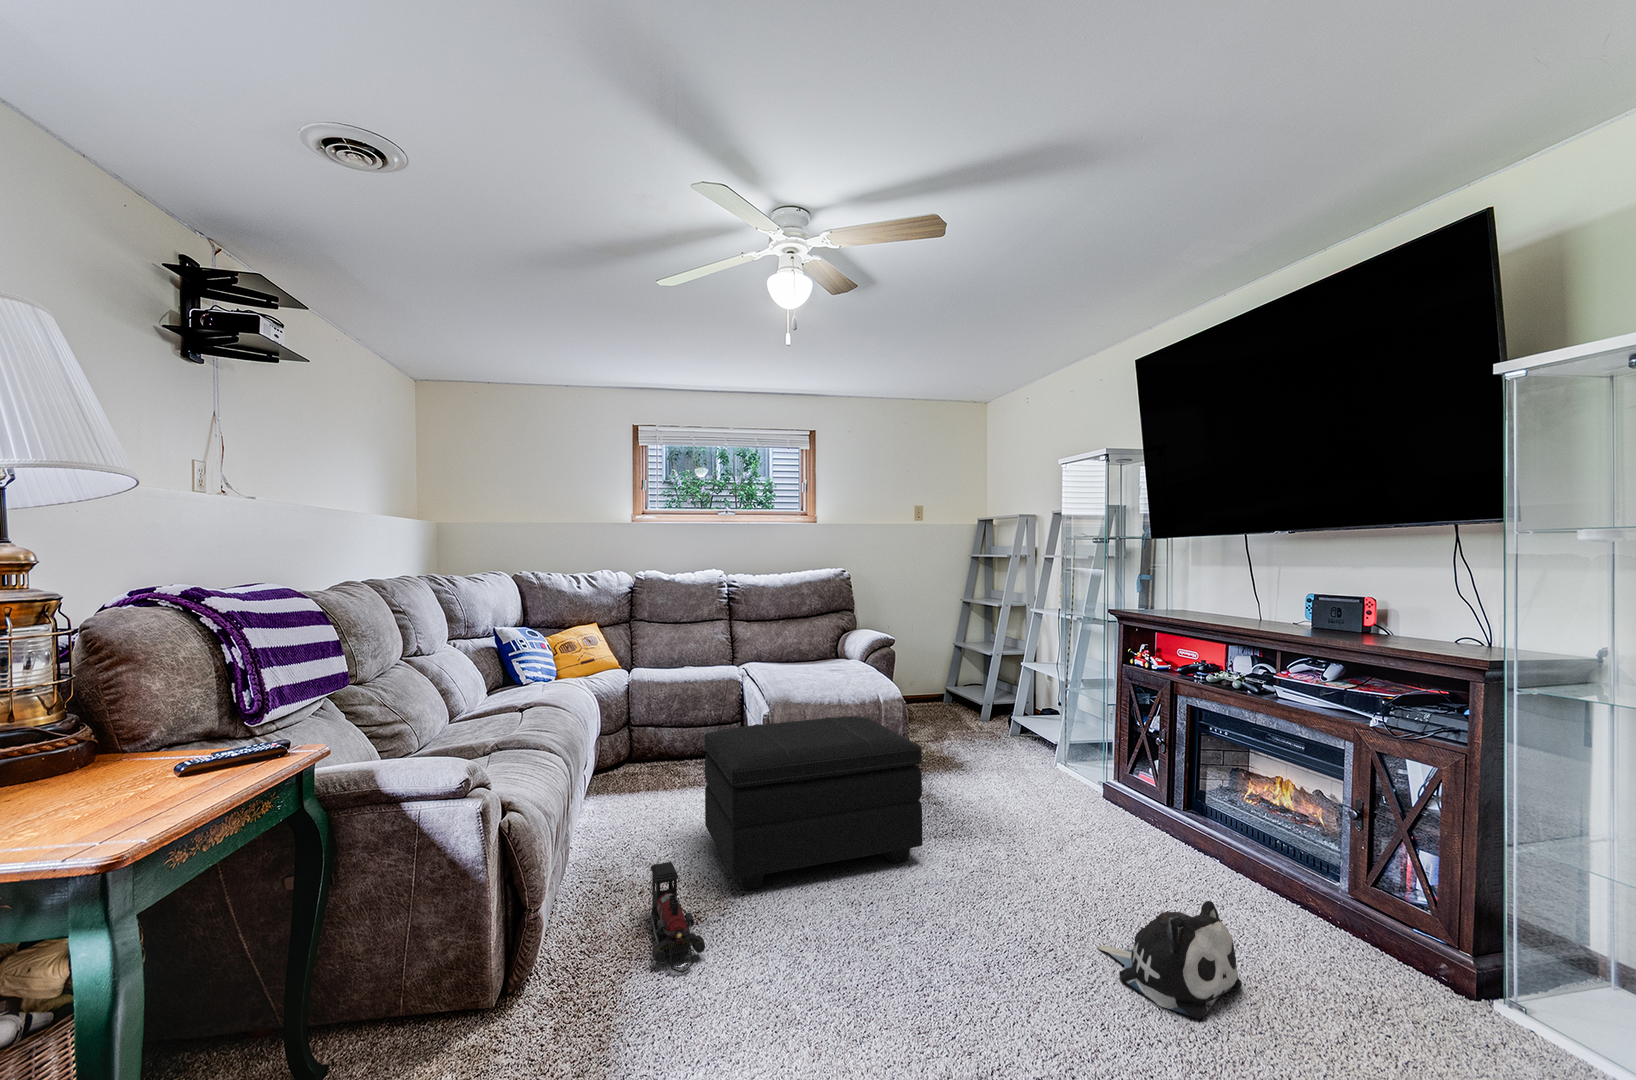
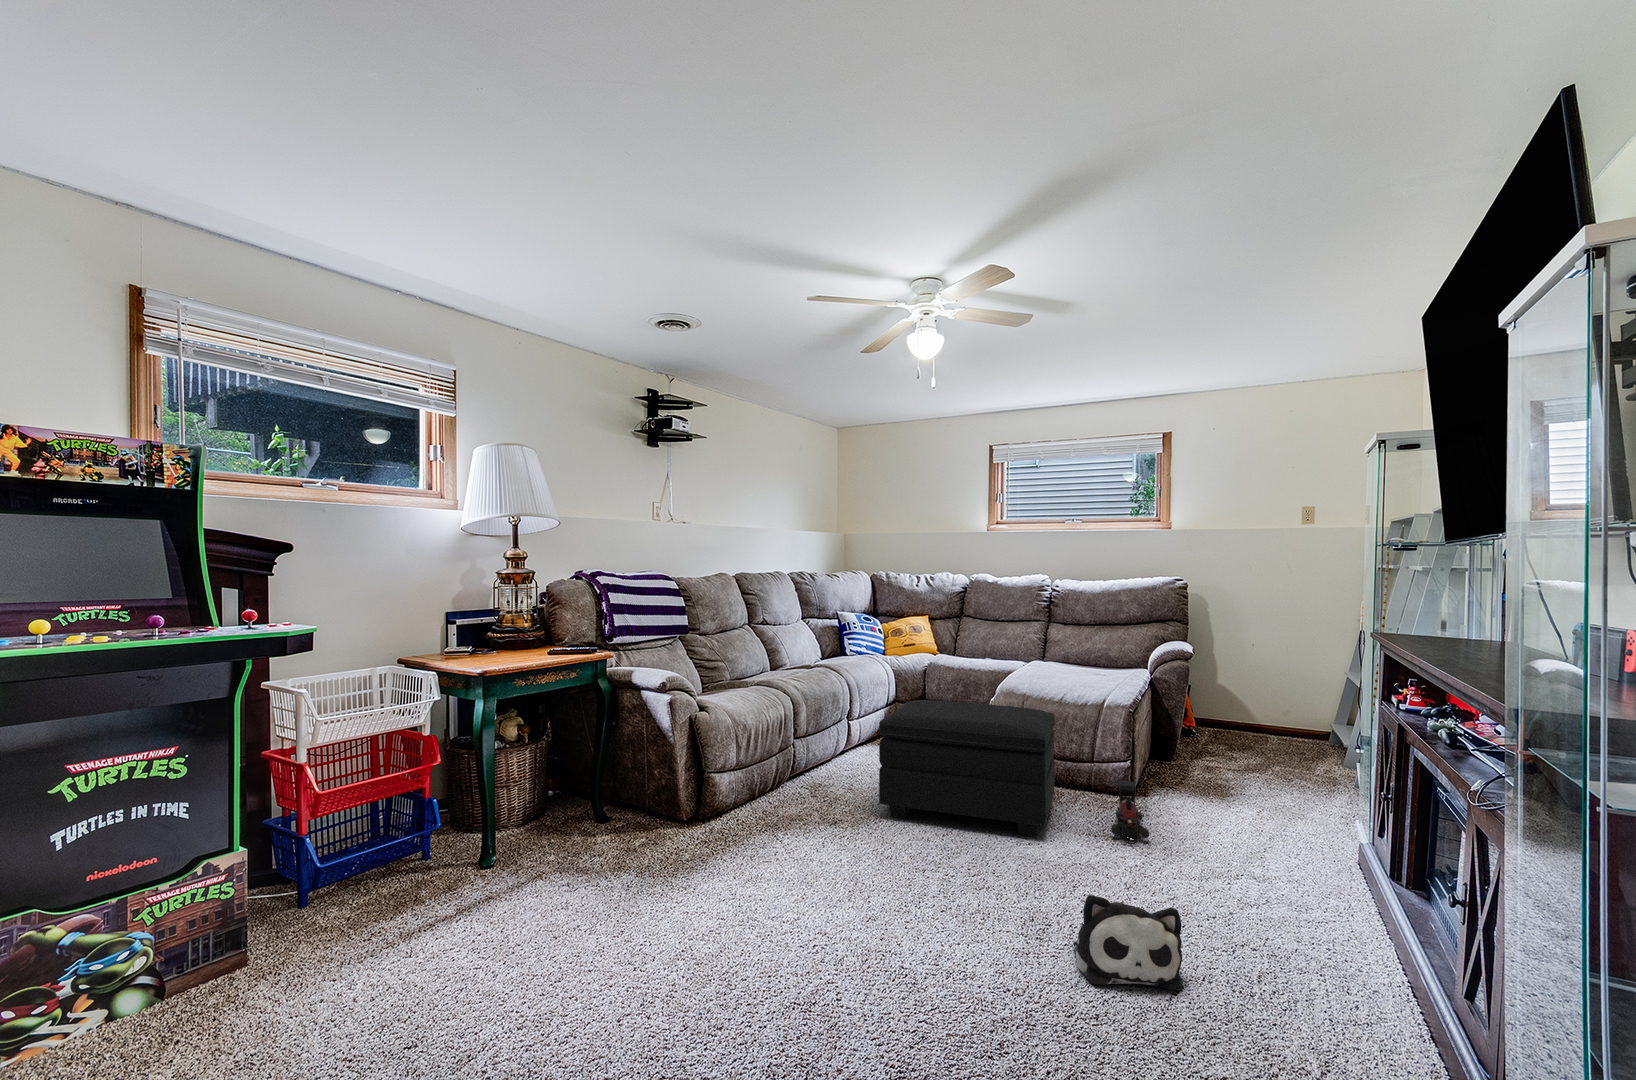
toy train: present [650,862,705,973] -> present [1111,780,1149,845]

